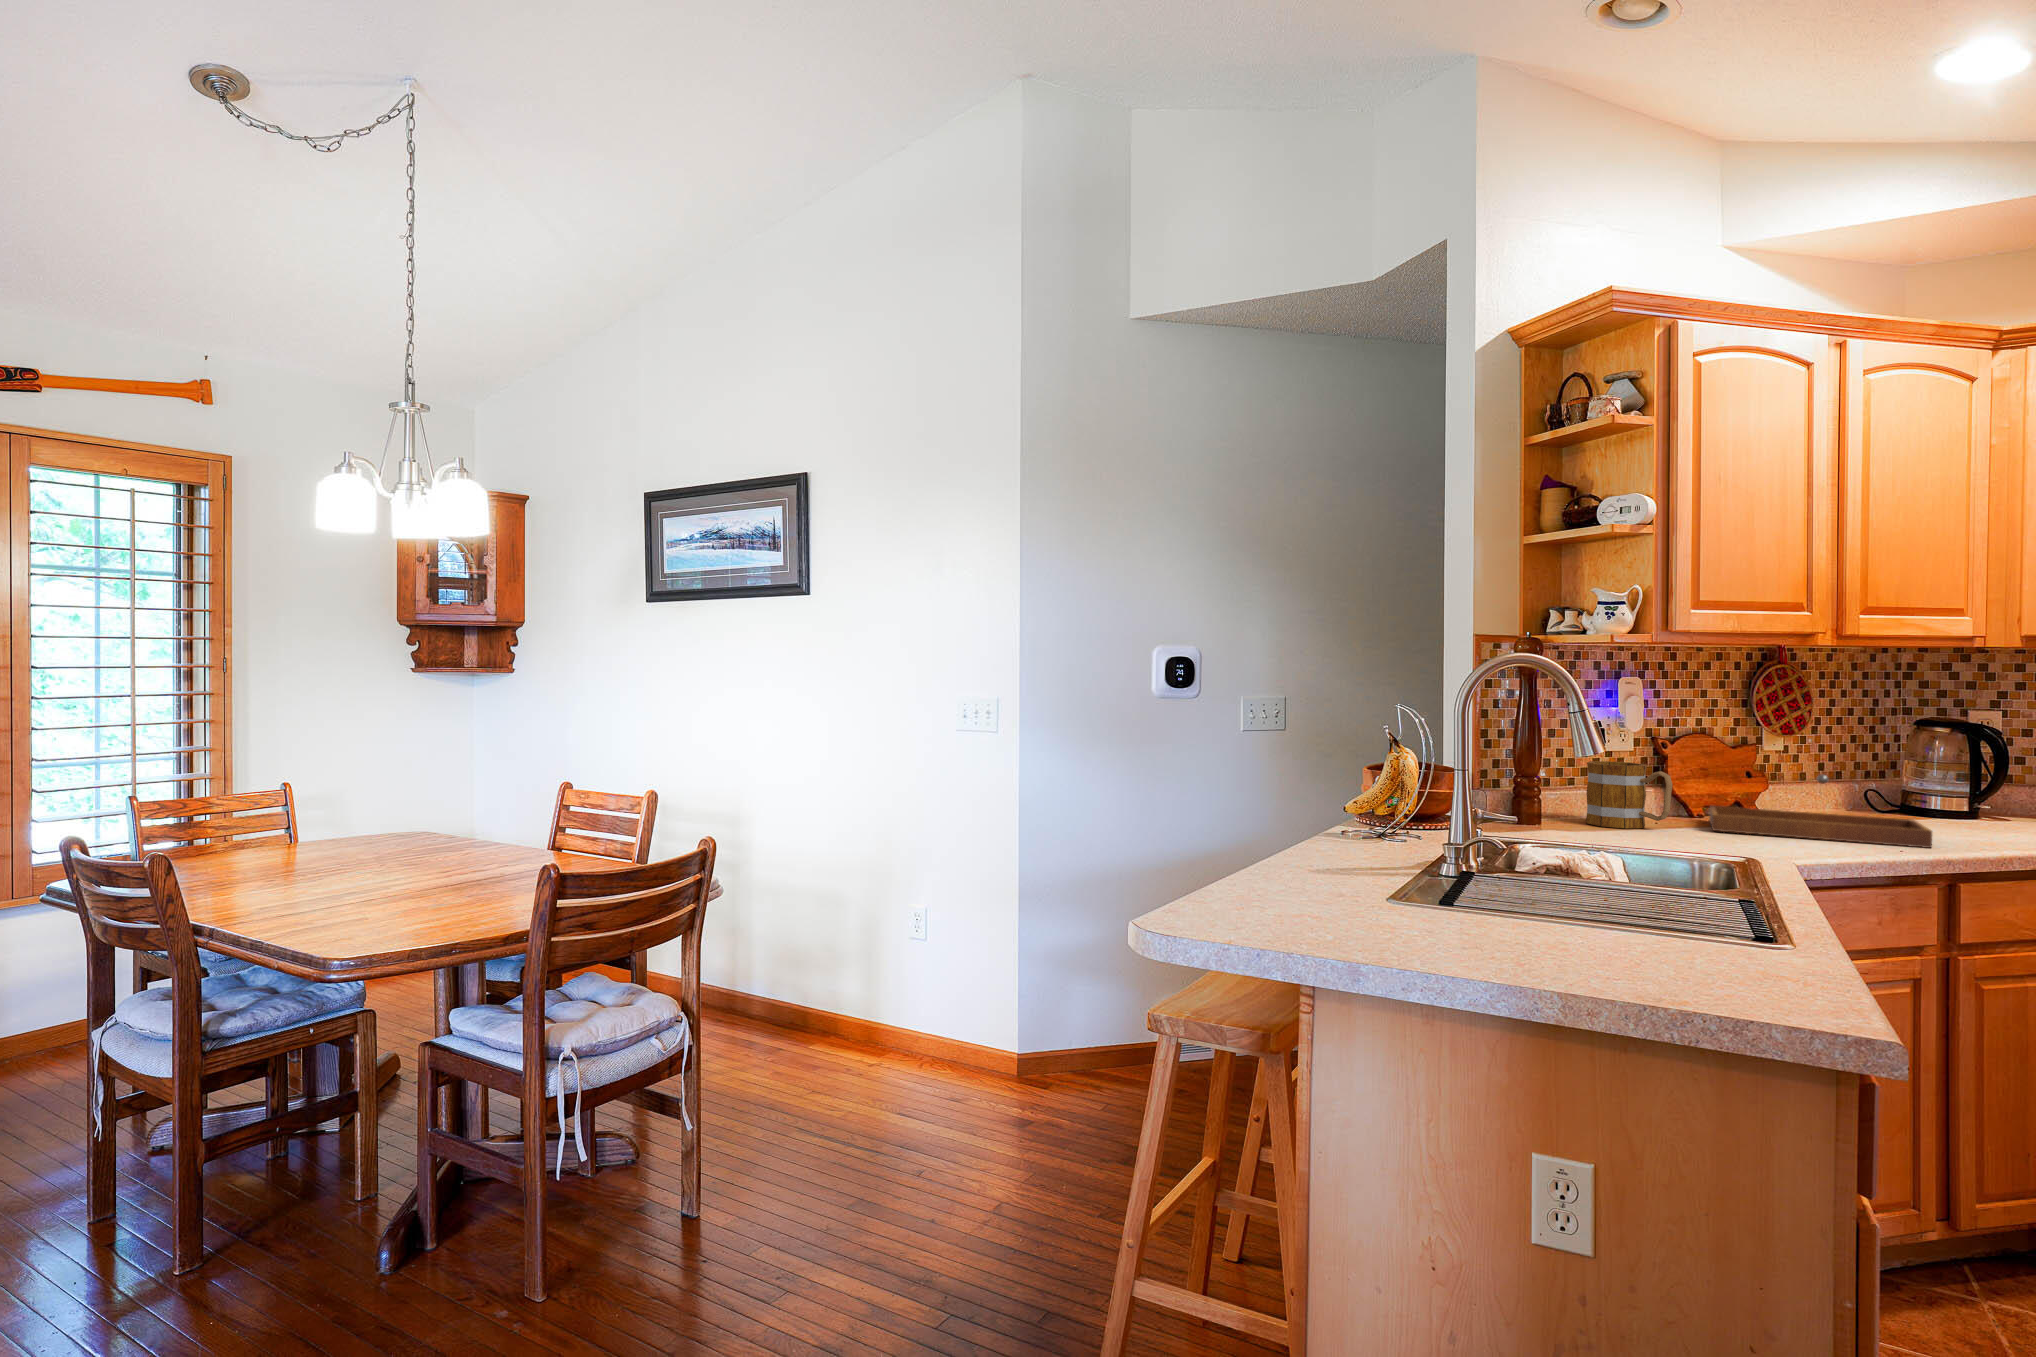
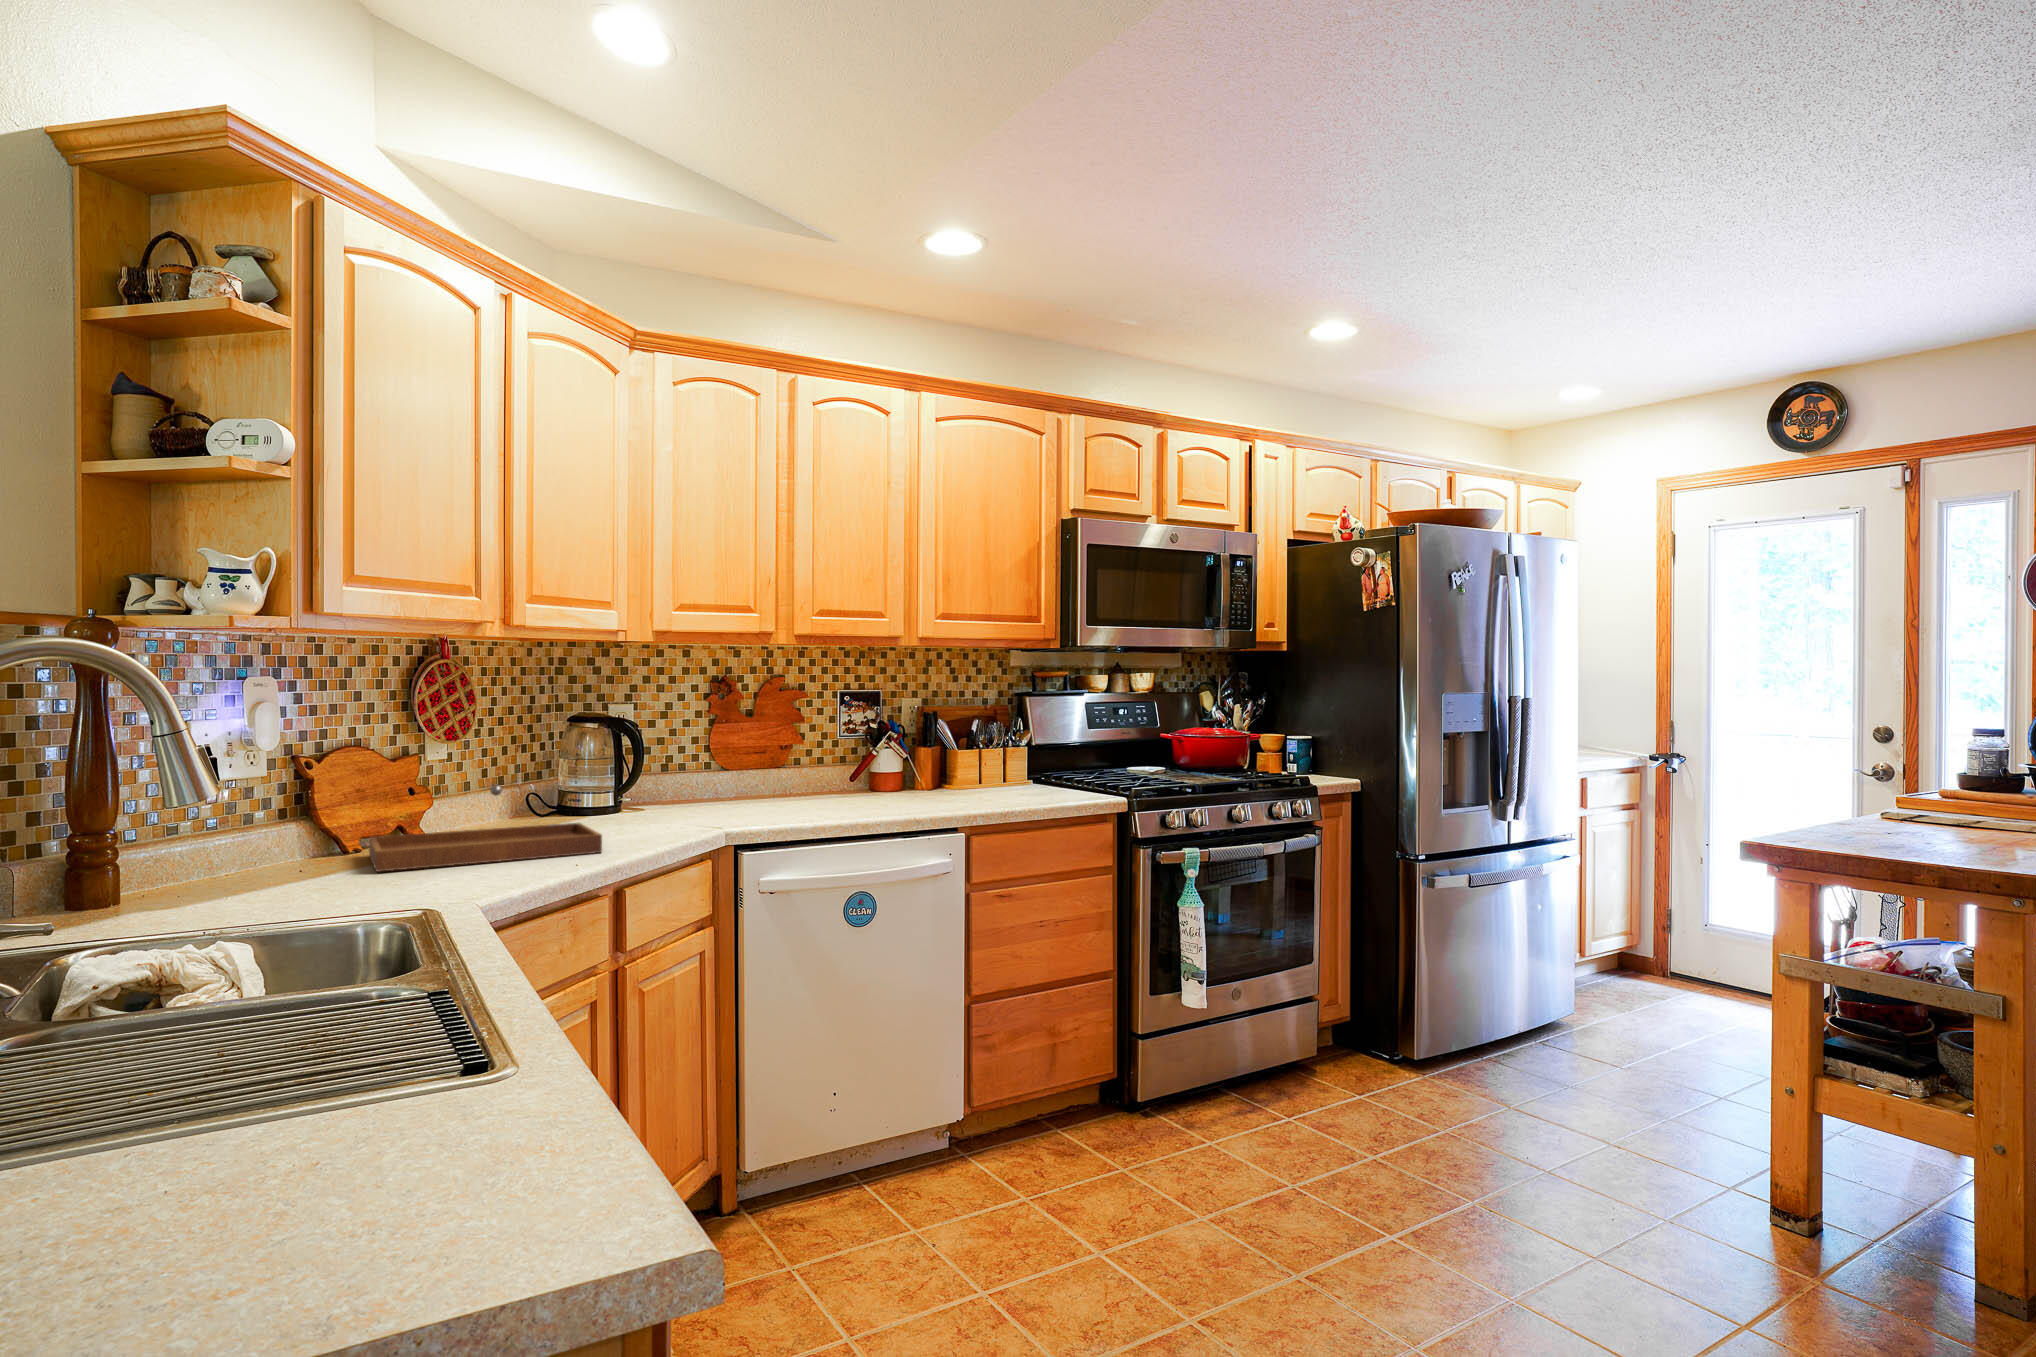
mug: present [1586,761,1673,828] -> none [195,795,324,893]

